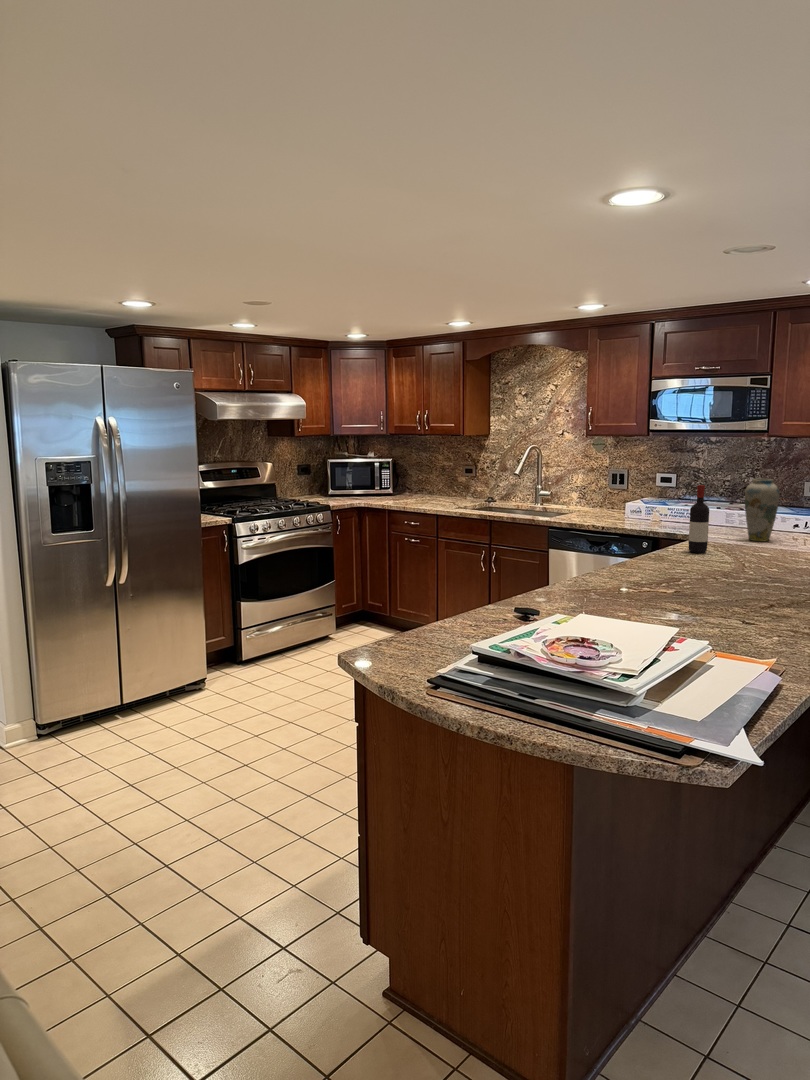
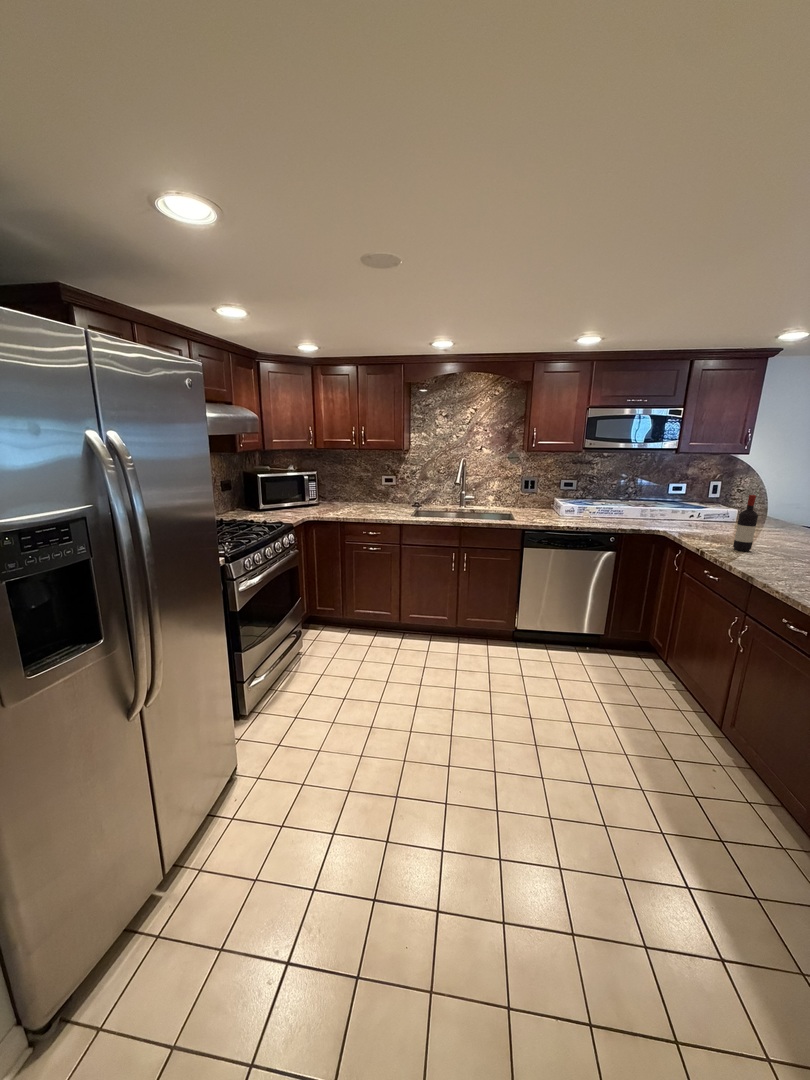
vase: present [745,479,780,541] -> none [701,485,732,532]

